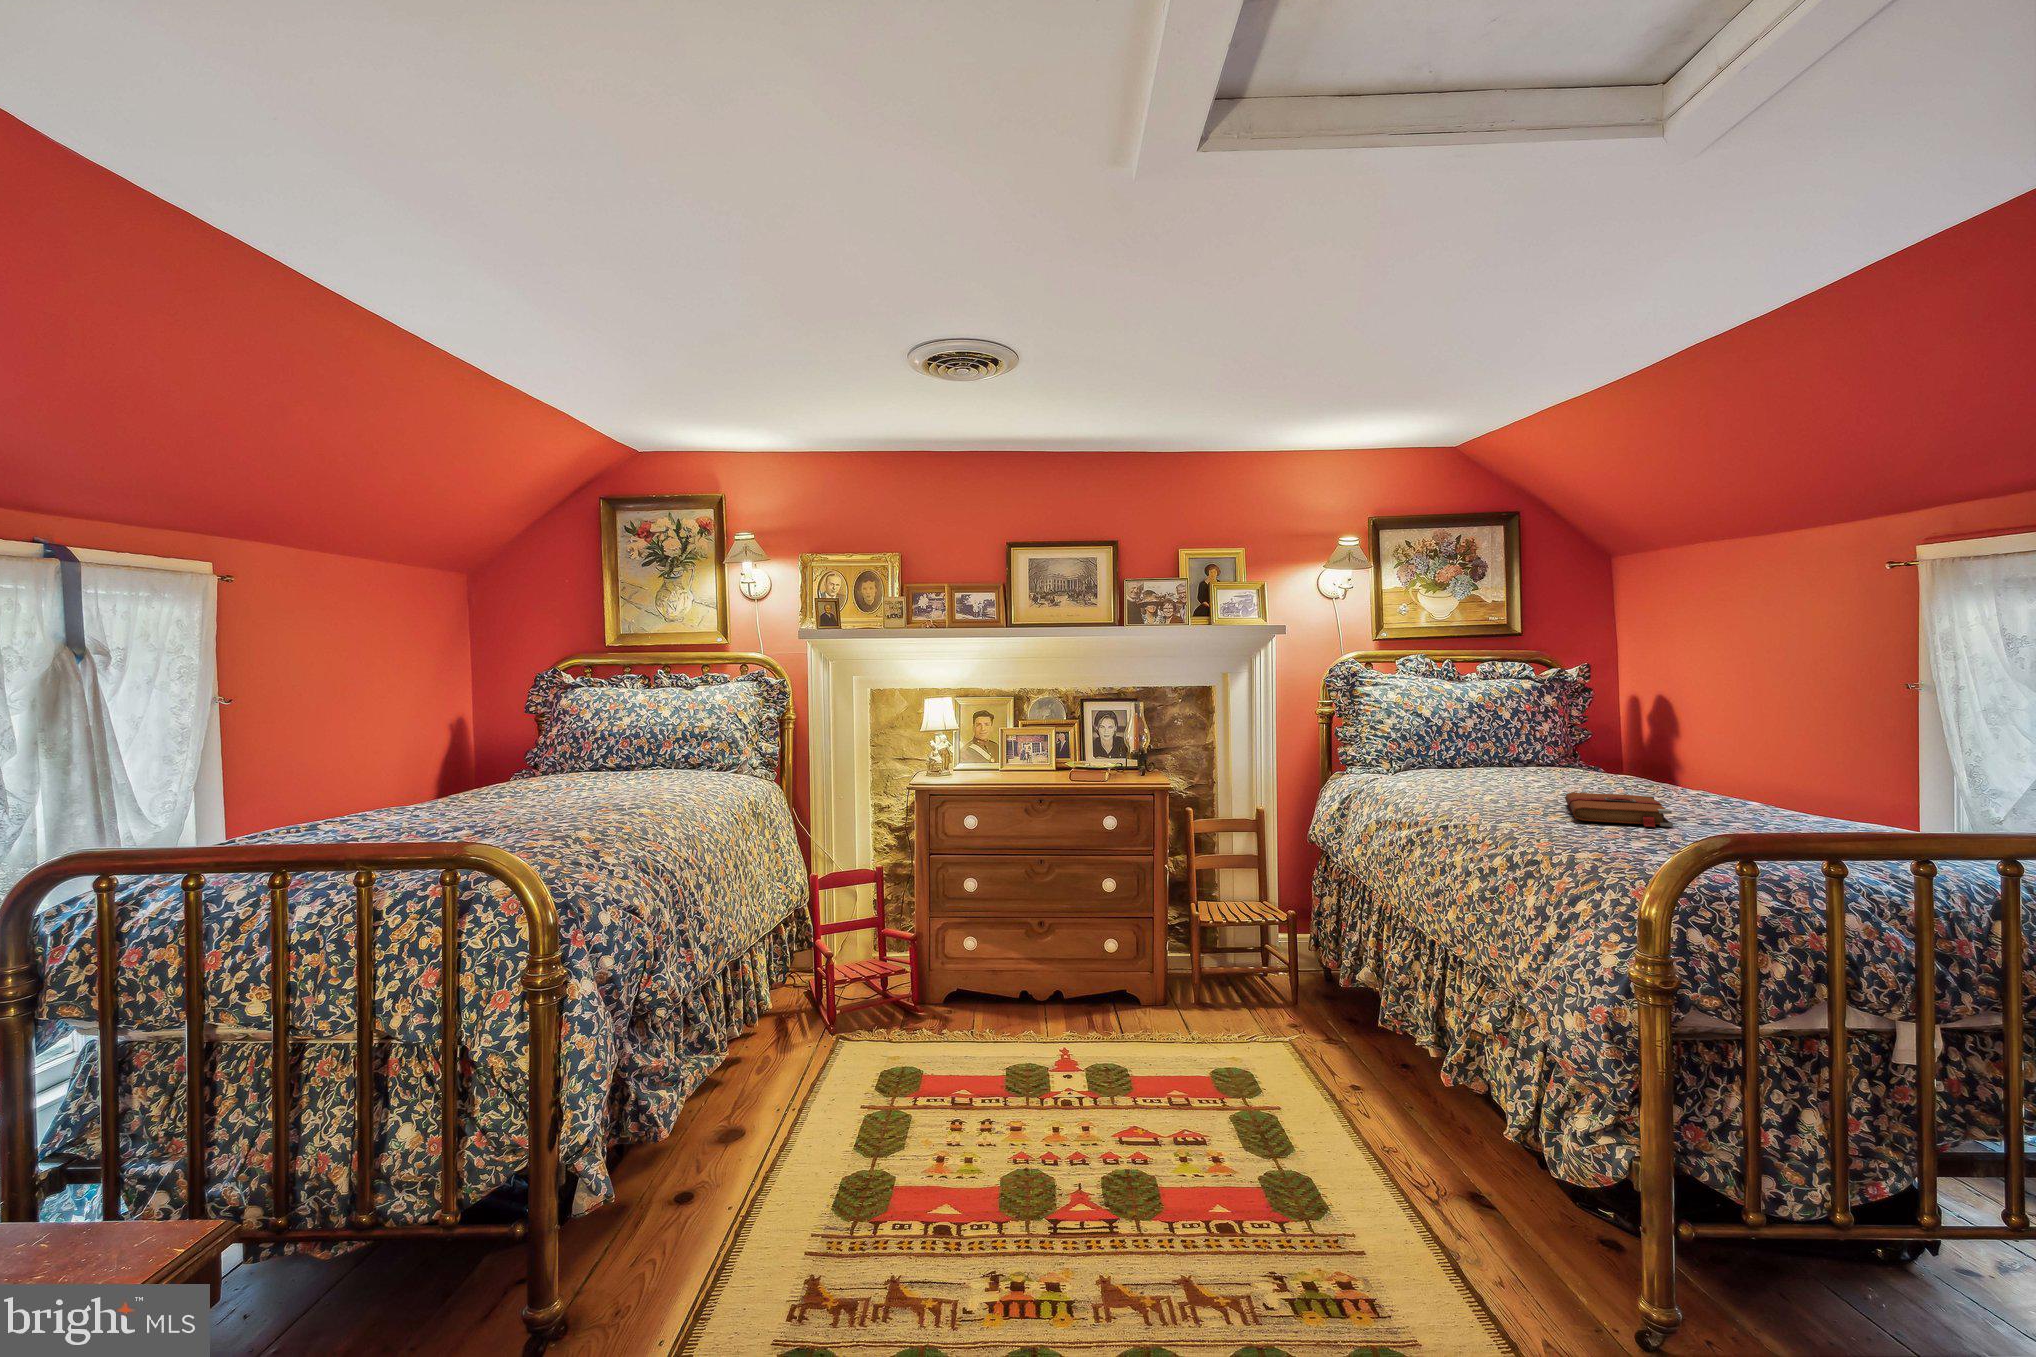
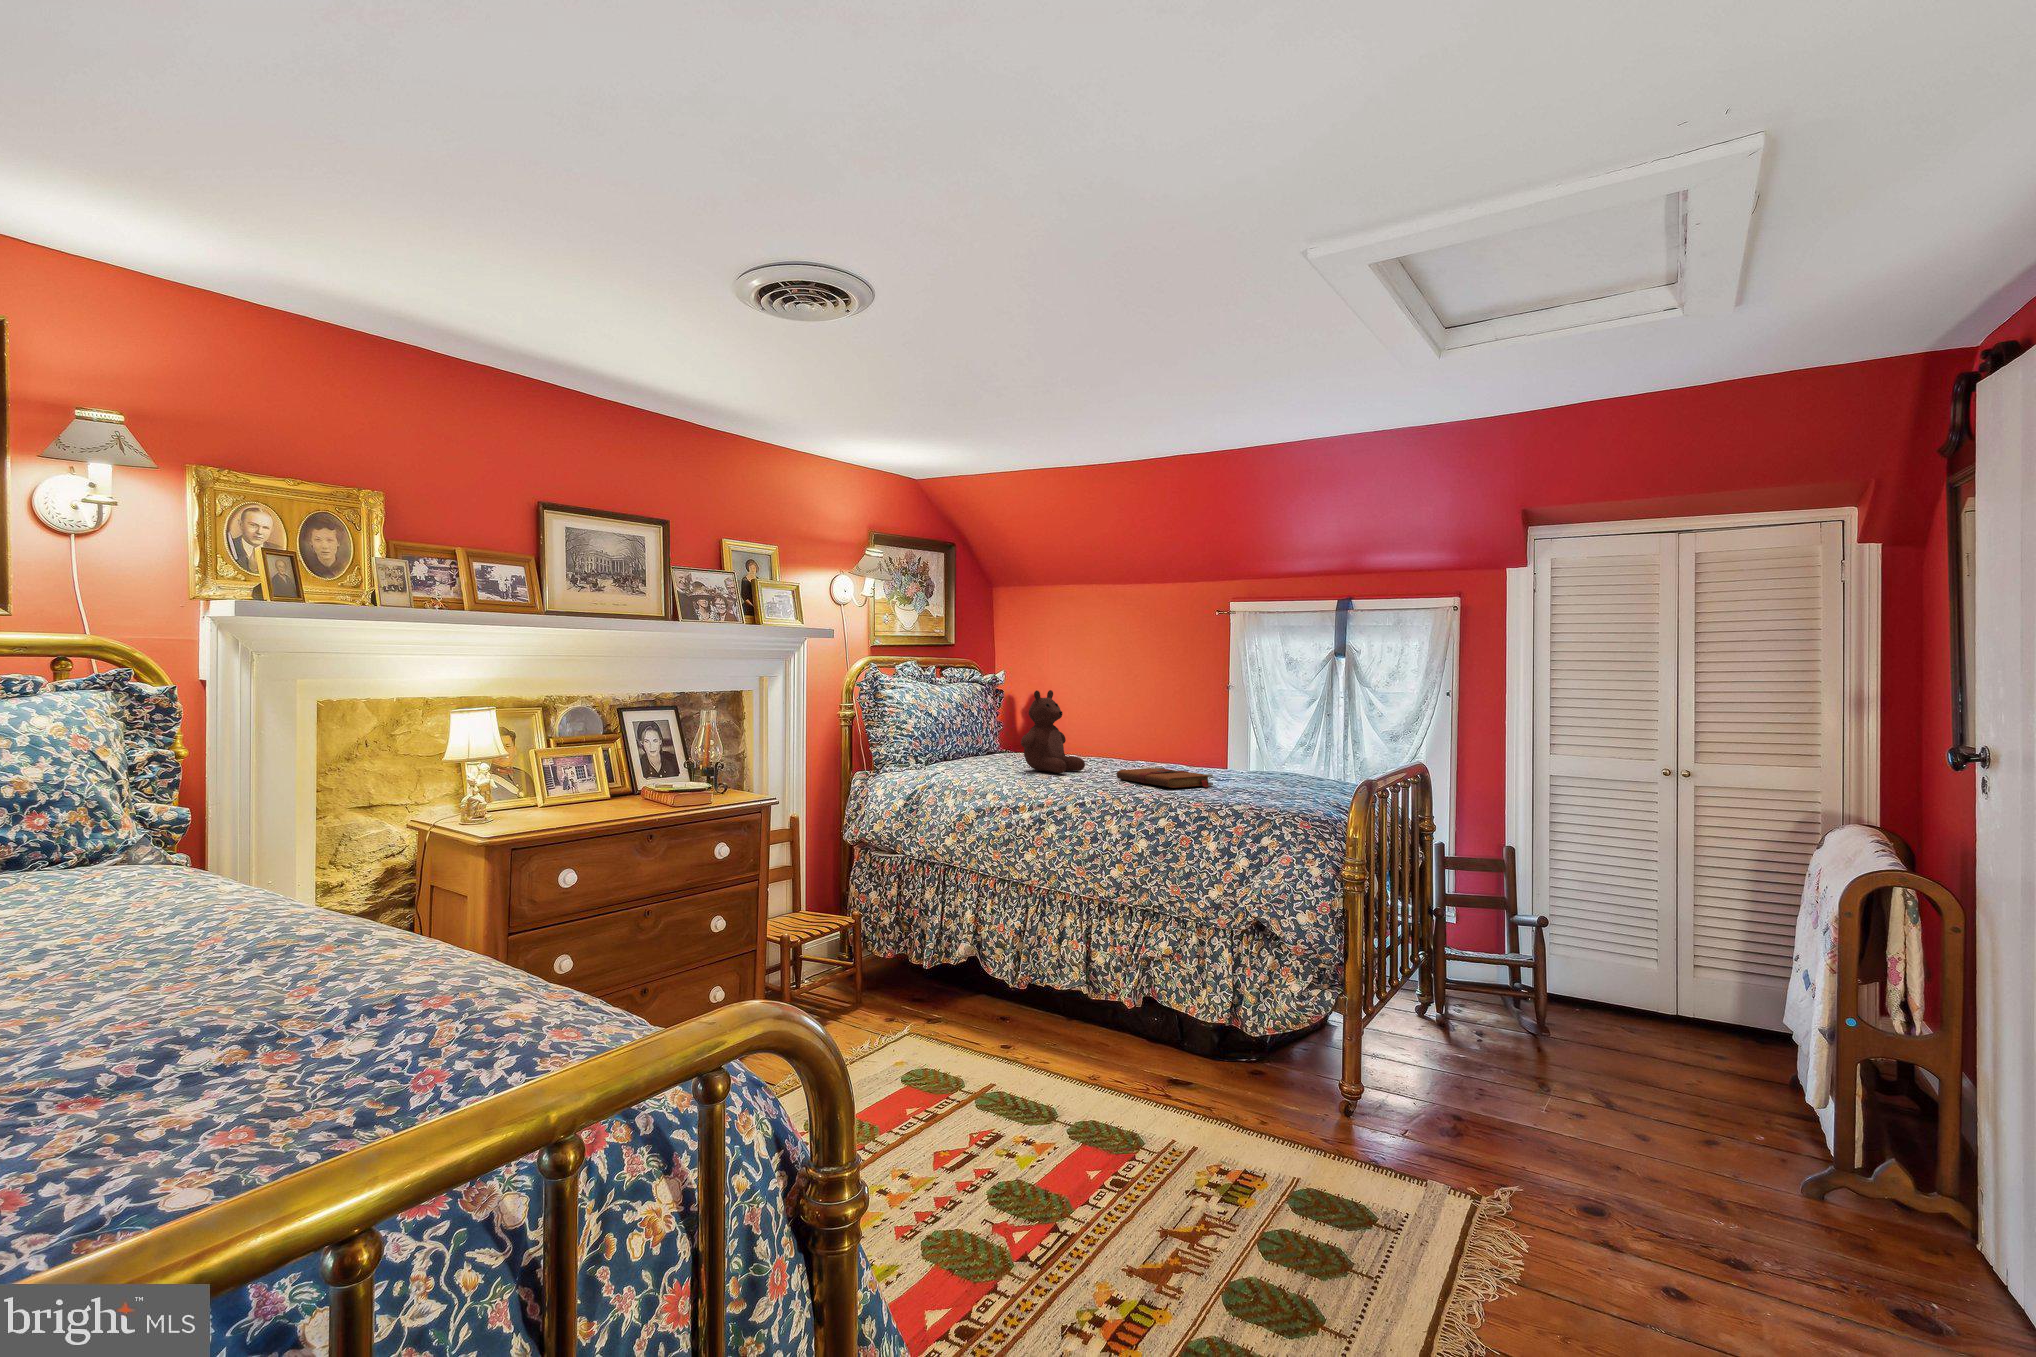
teddy bear: none [1476,688,1569,790] -> present [1021,690,1085,773]

